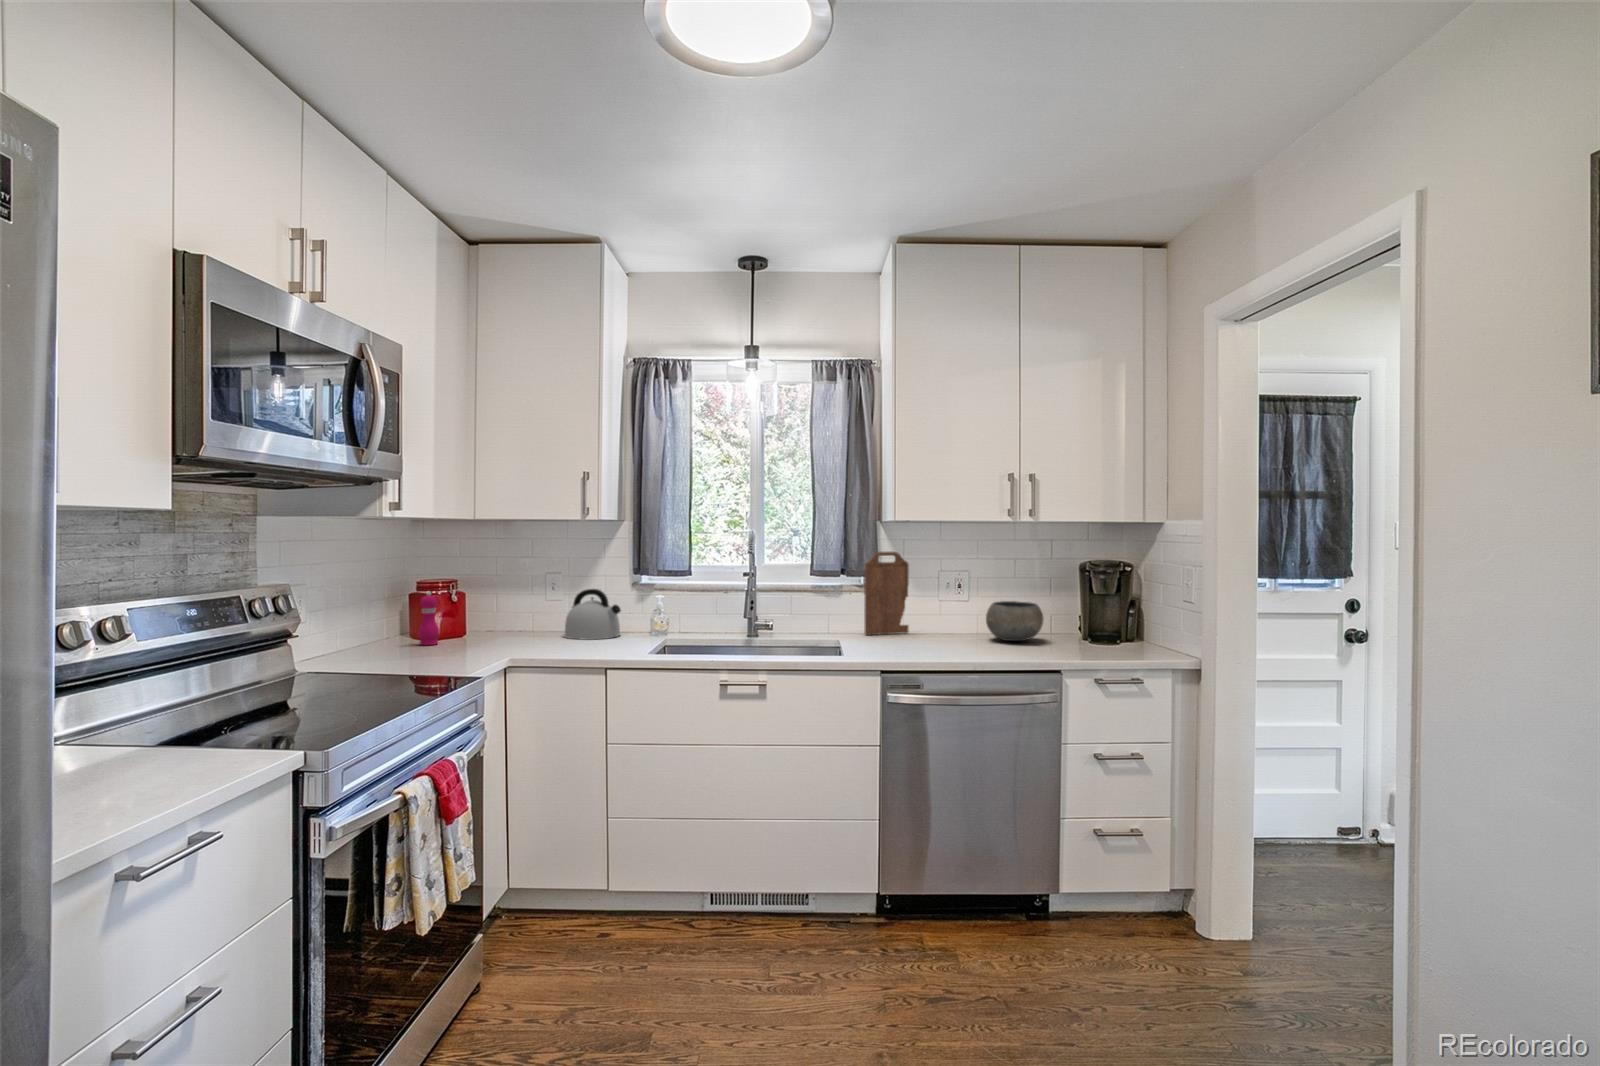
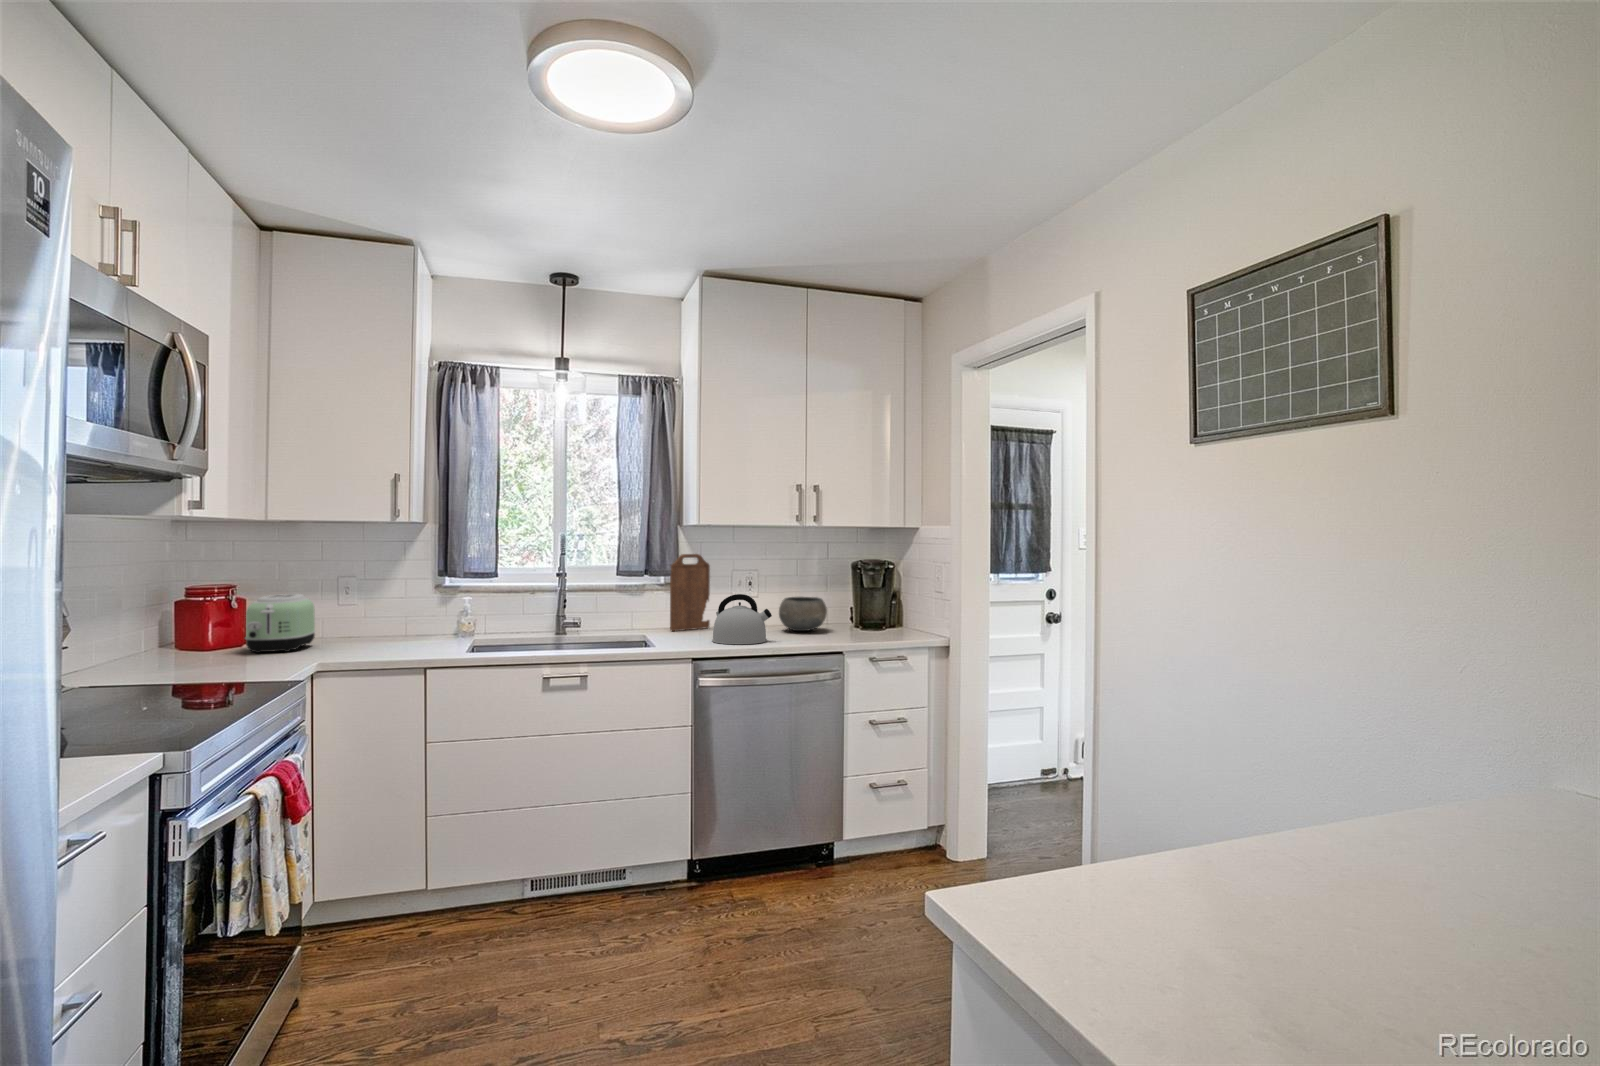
toaster: none [467,587,529,642] -> present [245,594,315,653]
kettle: present [564,589,621,640] -> present [712,594,772,644]
pepper mill: present [418,592,439,645] -> none [187,600,214,659]

